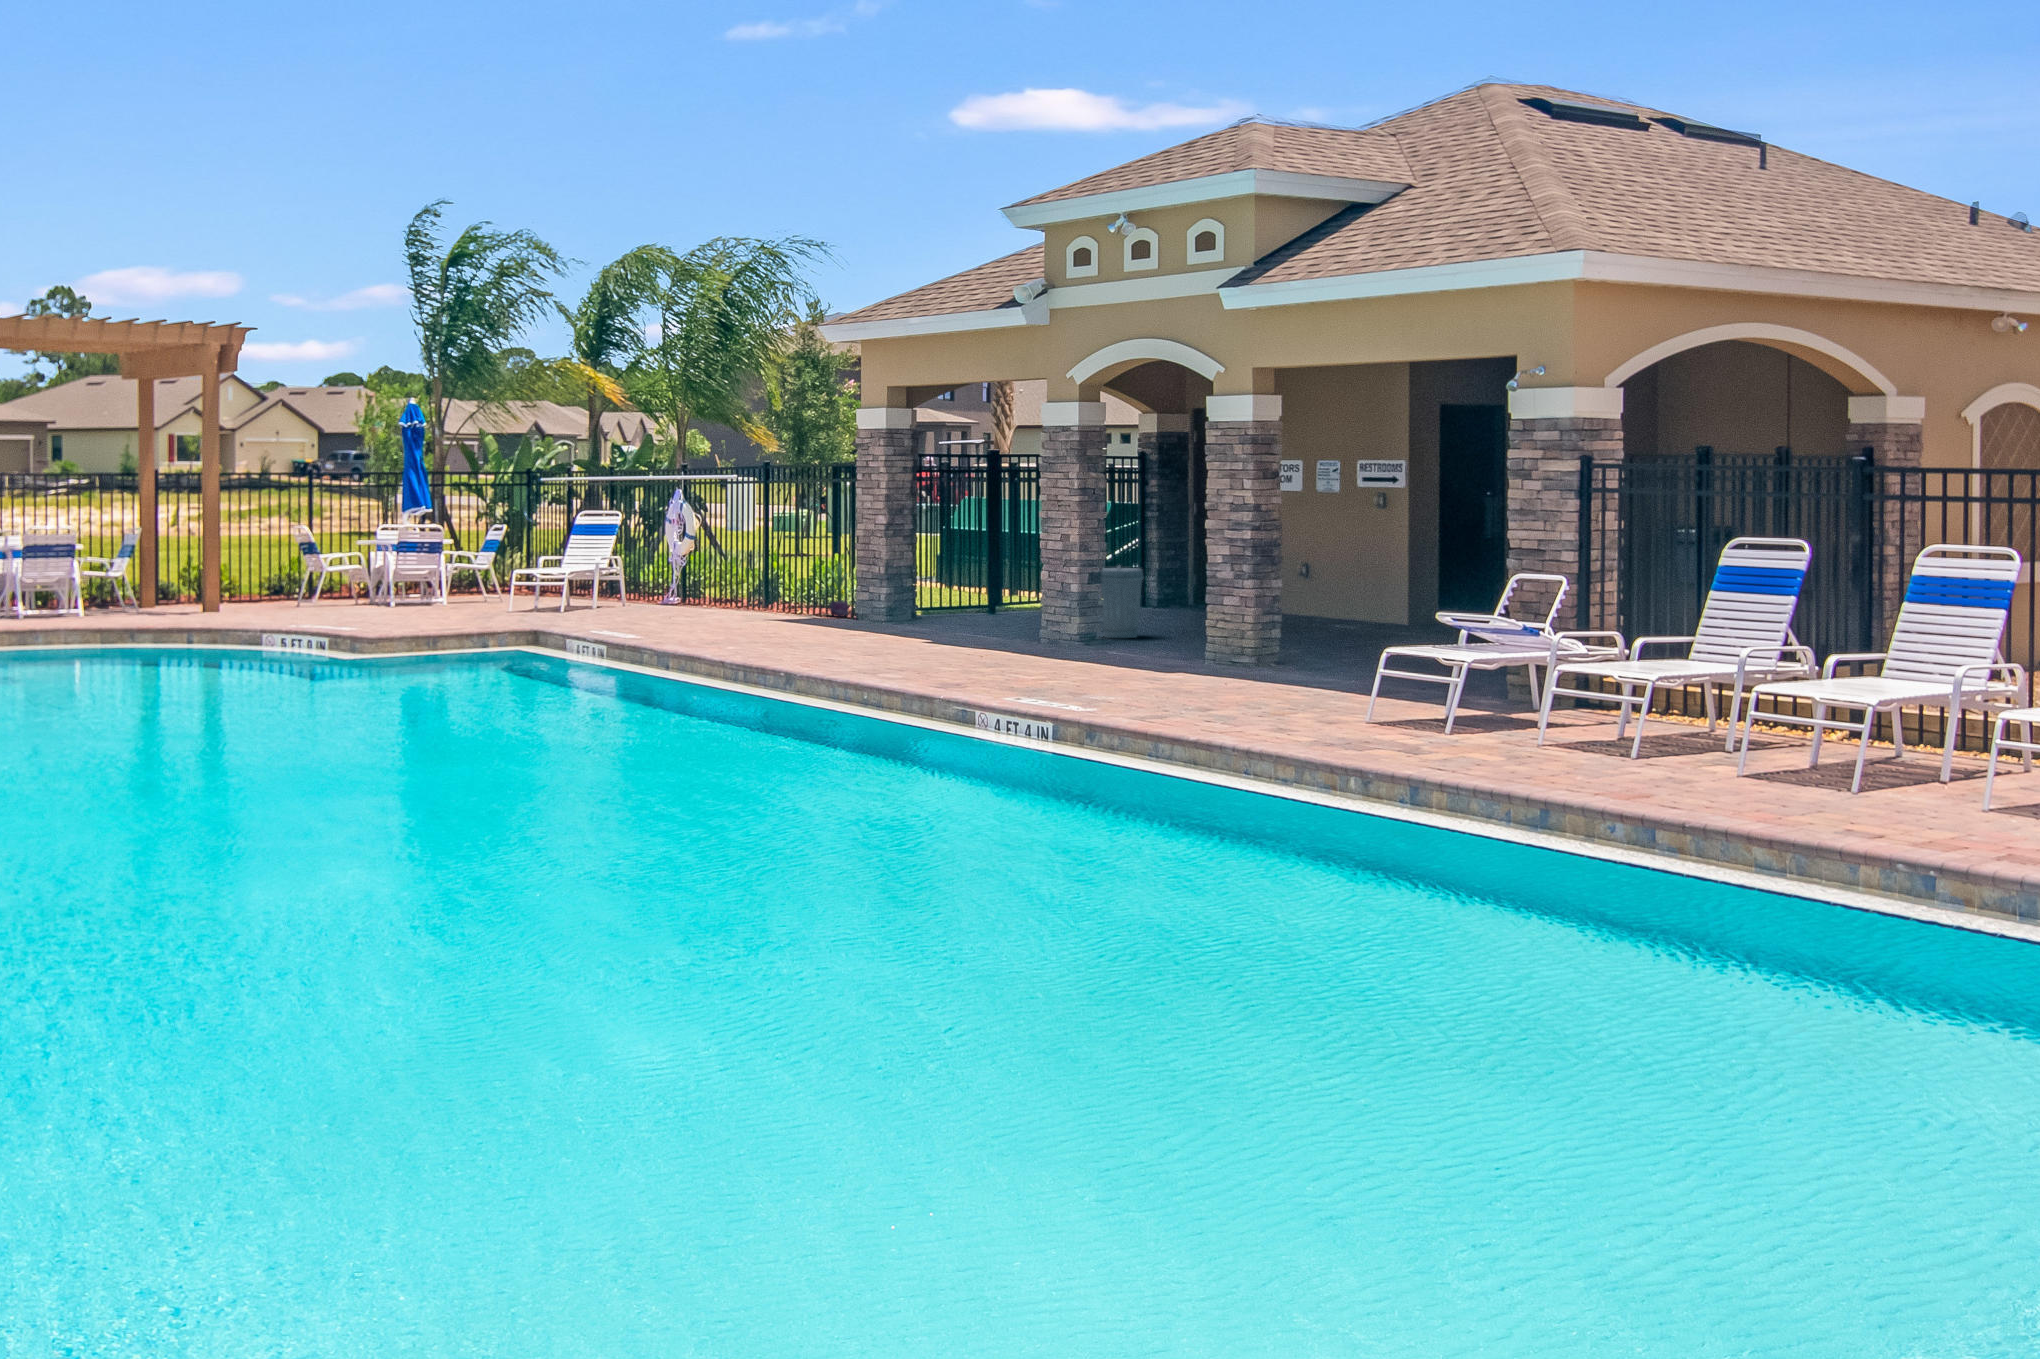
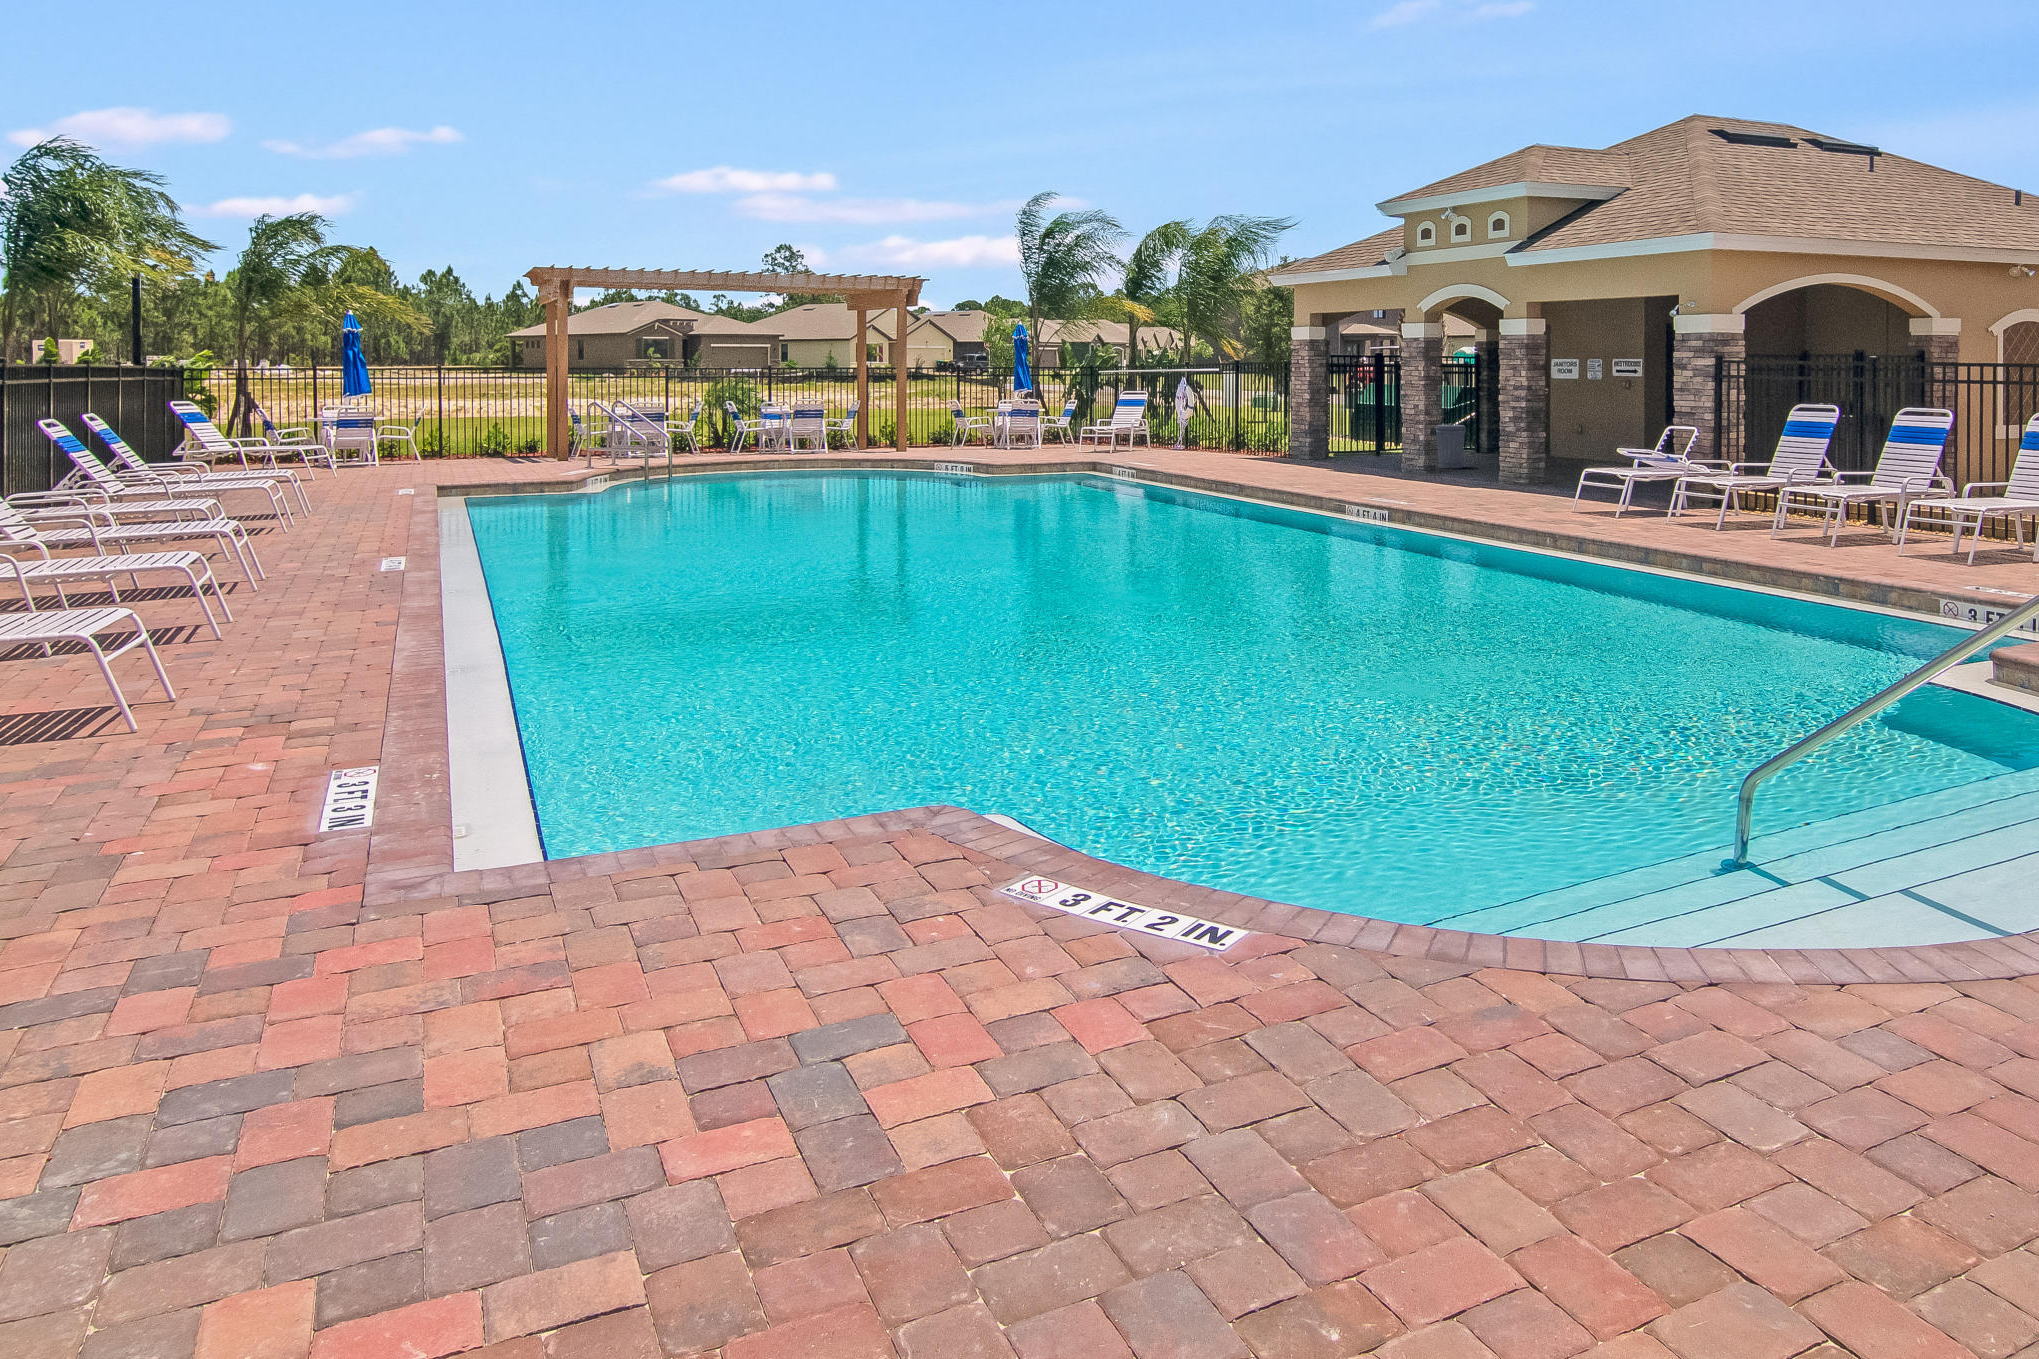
decorative plant: present [827,564,856,617] -> none [1262,422,1299,456]

